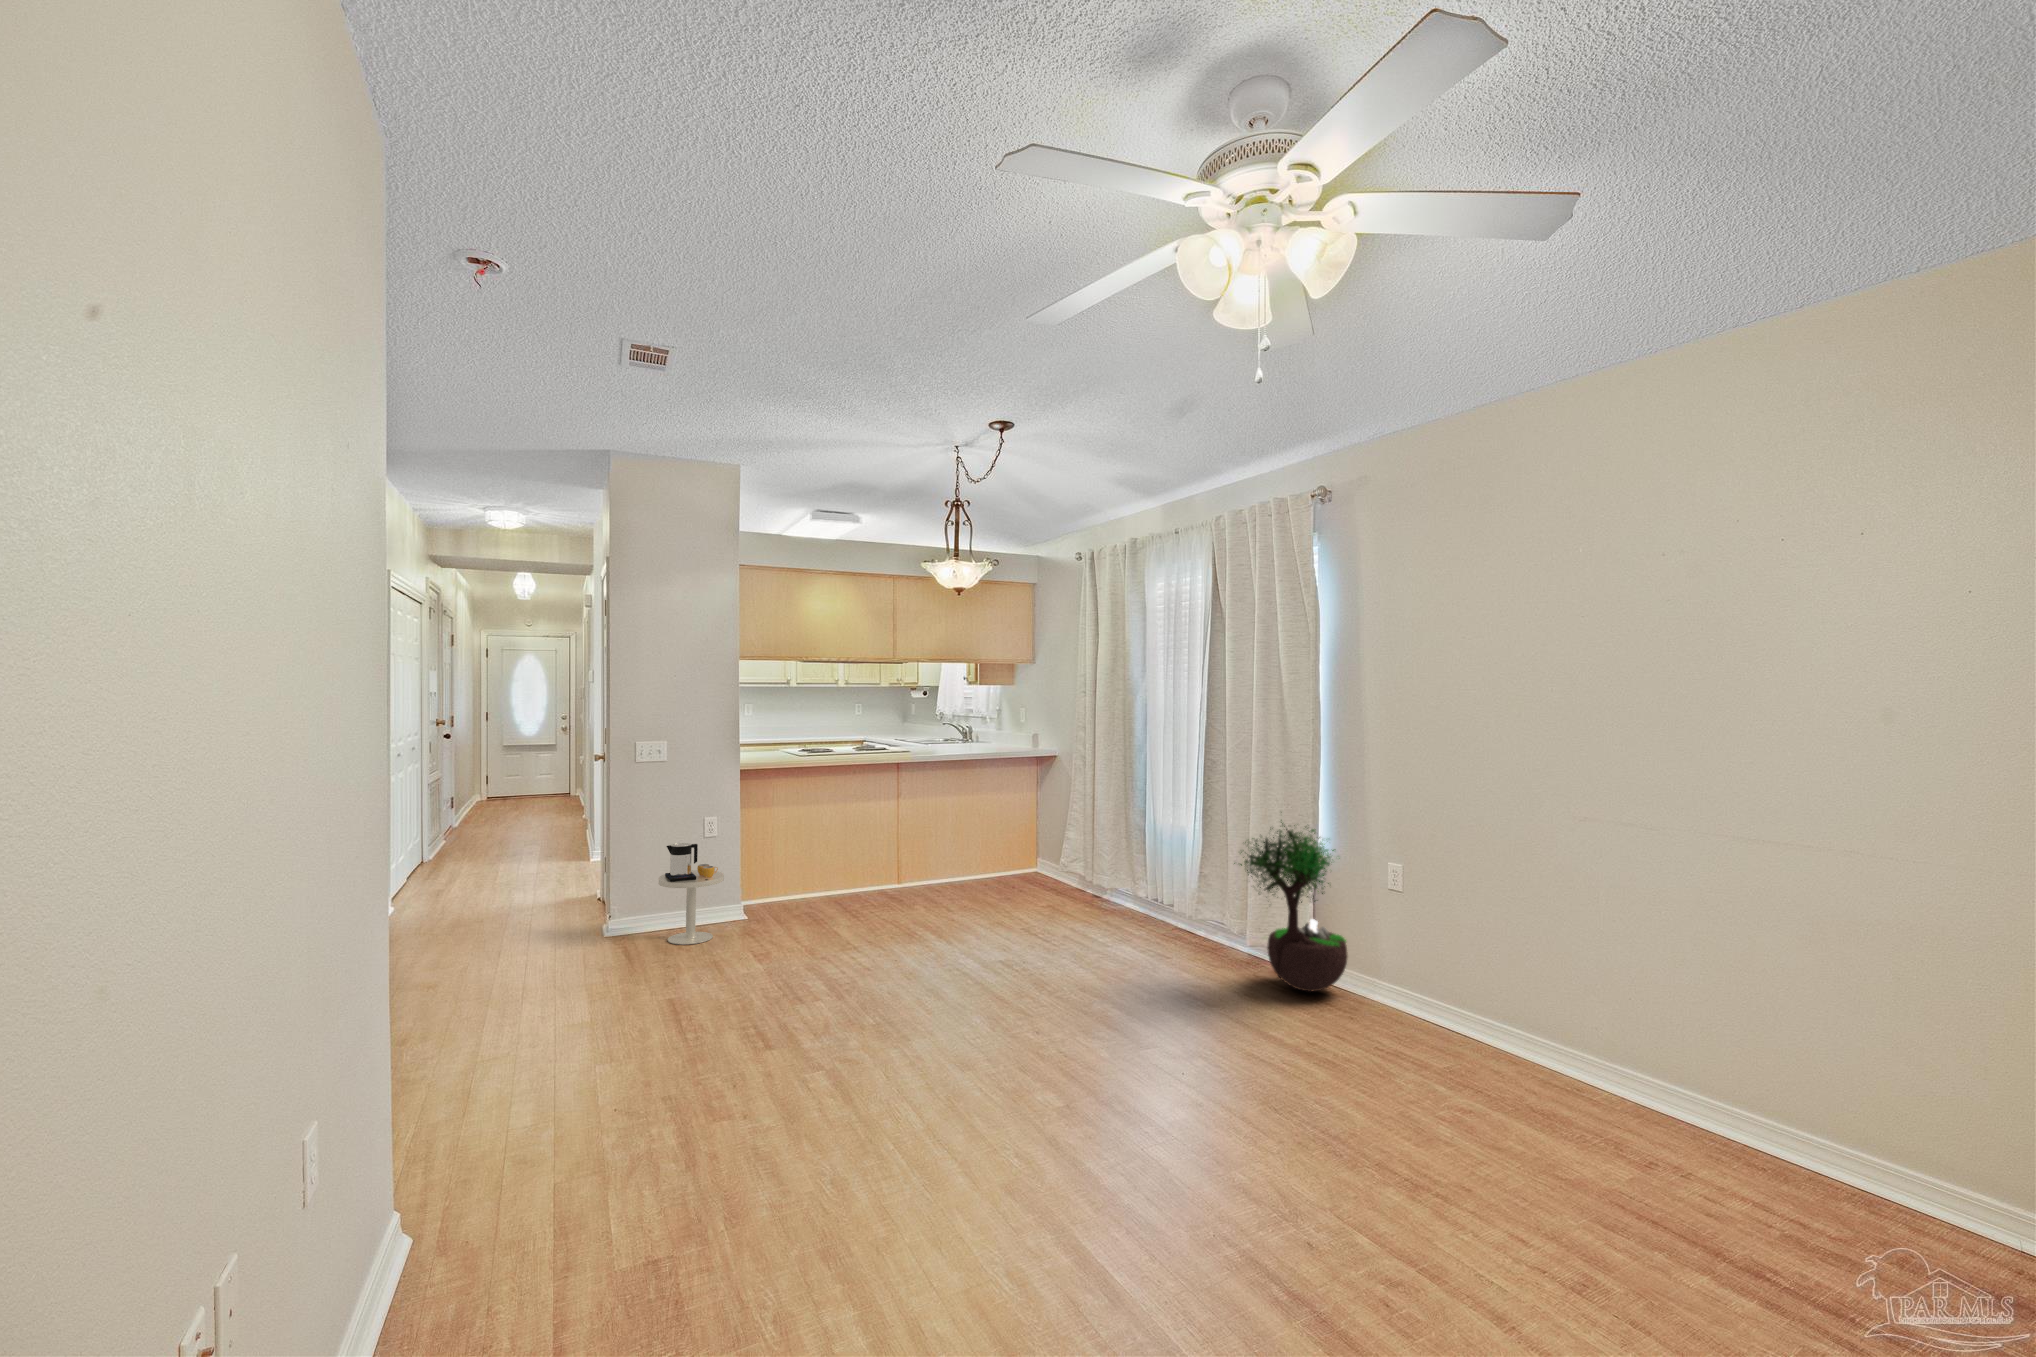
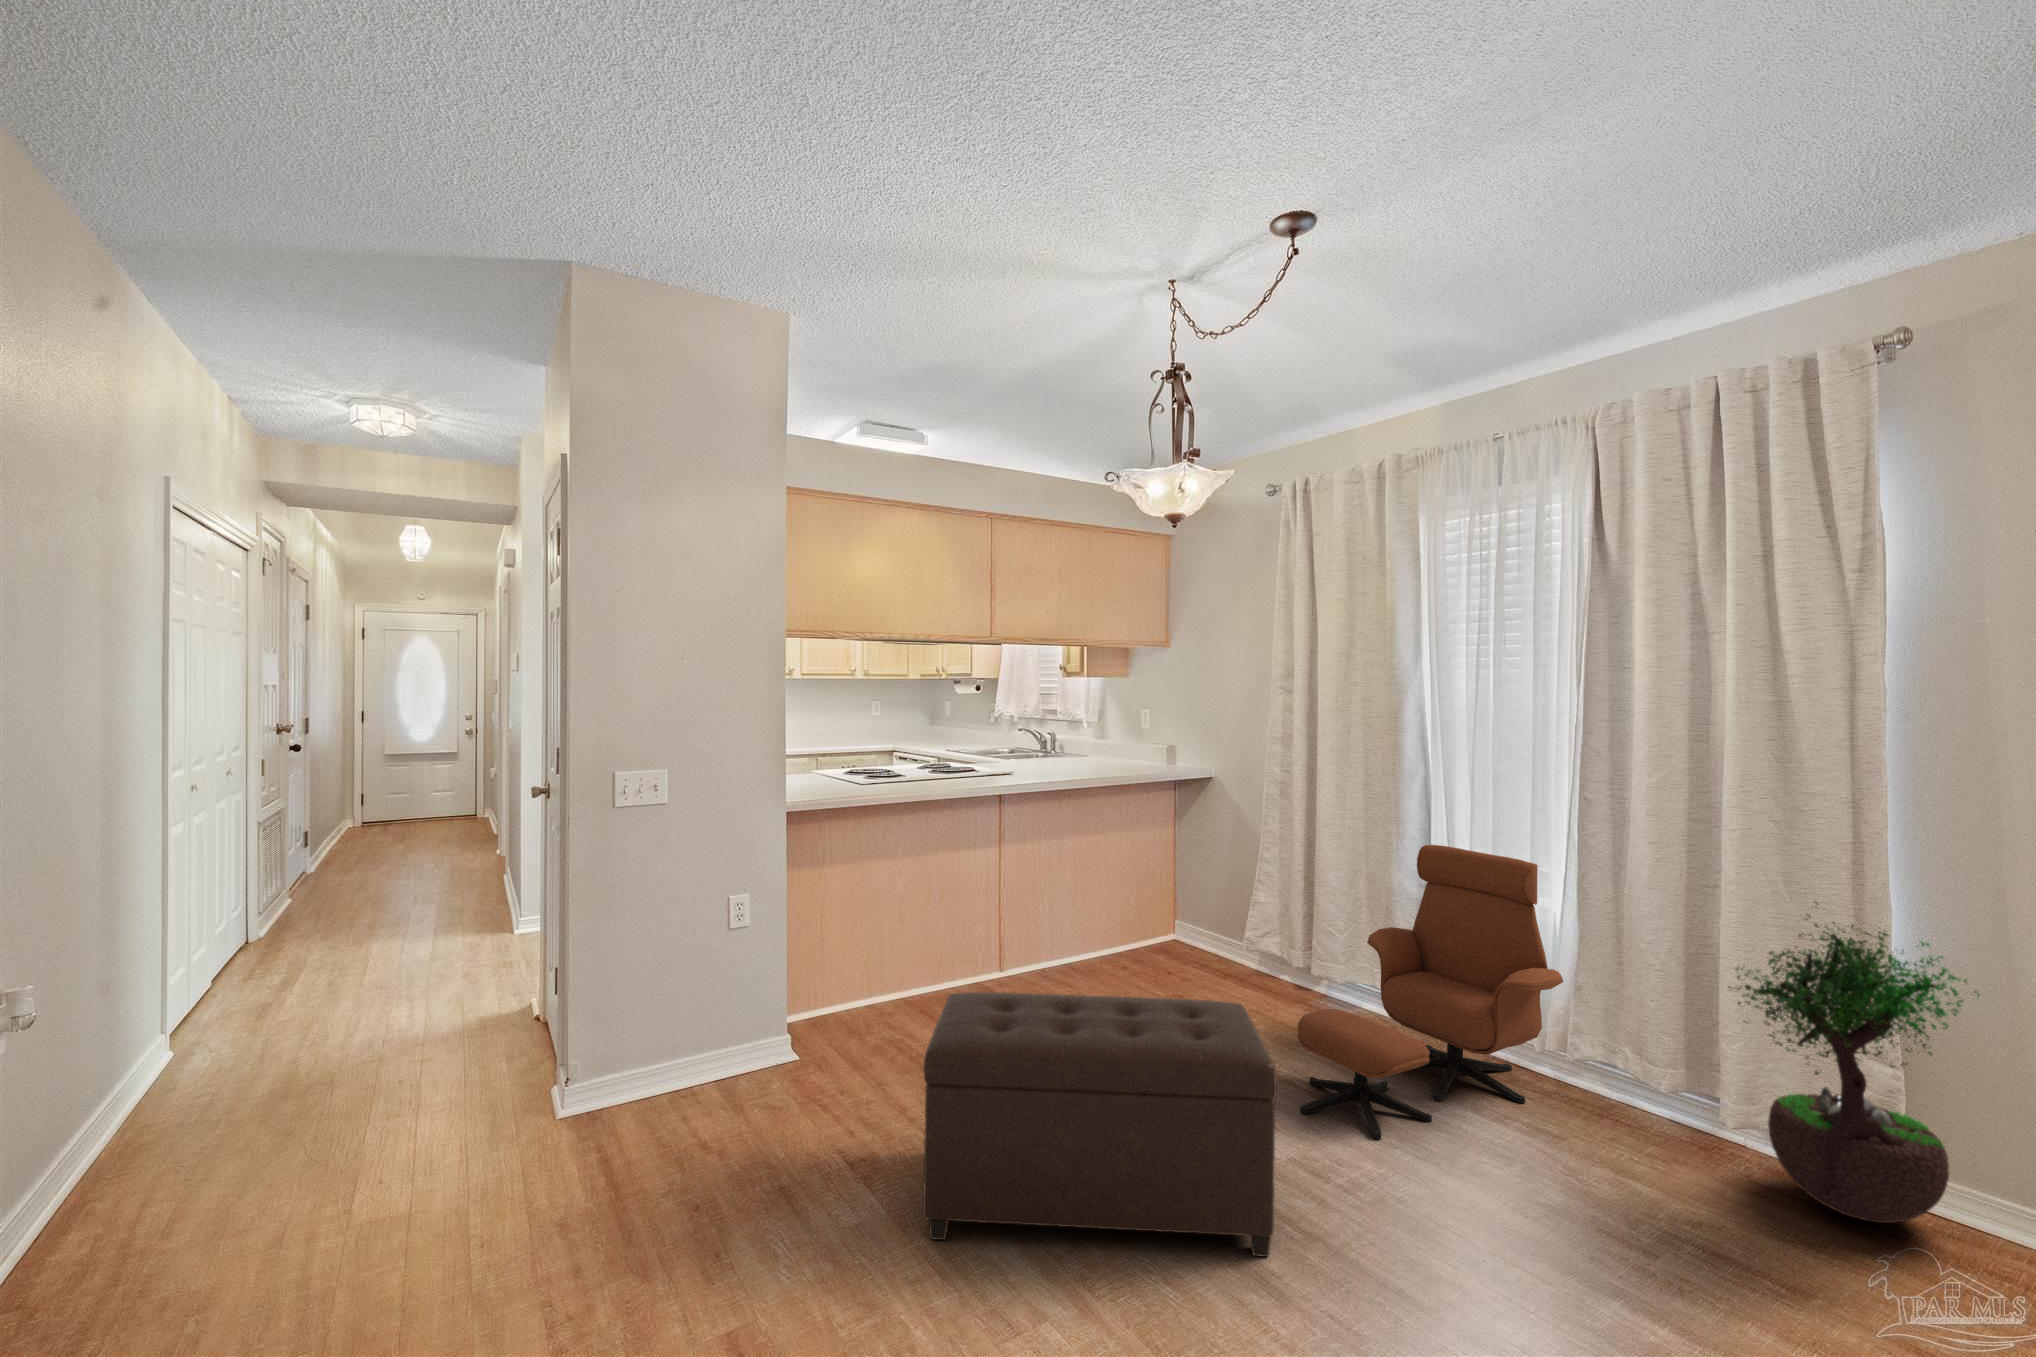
lounge chair: none [1032,793,1199,957] -> present [1298,845,1563,1139]
side table: present [658,843,724,945] -> none [660,947,772,1130]
ottoman: none [780,865,977,993] -> present [923,992,1277,1257]

